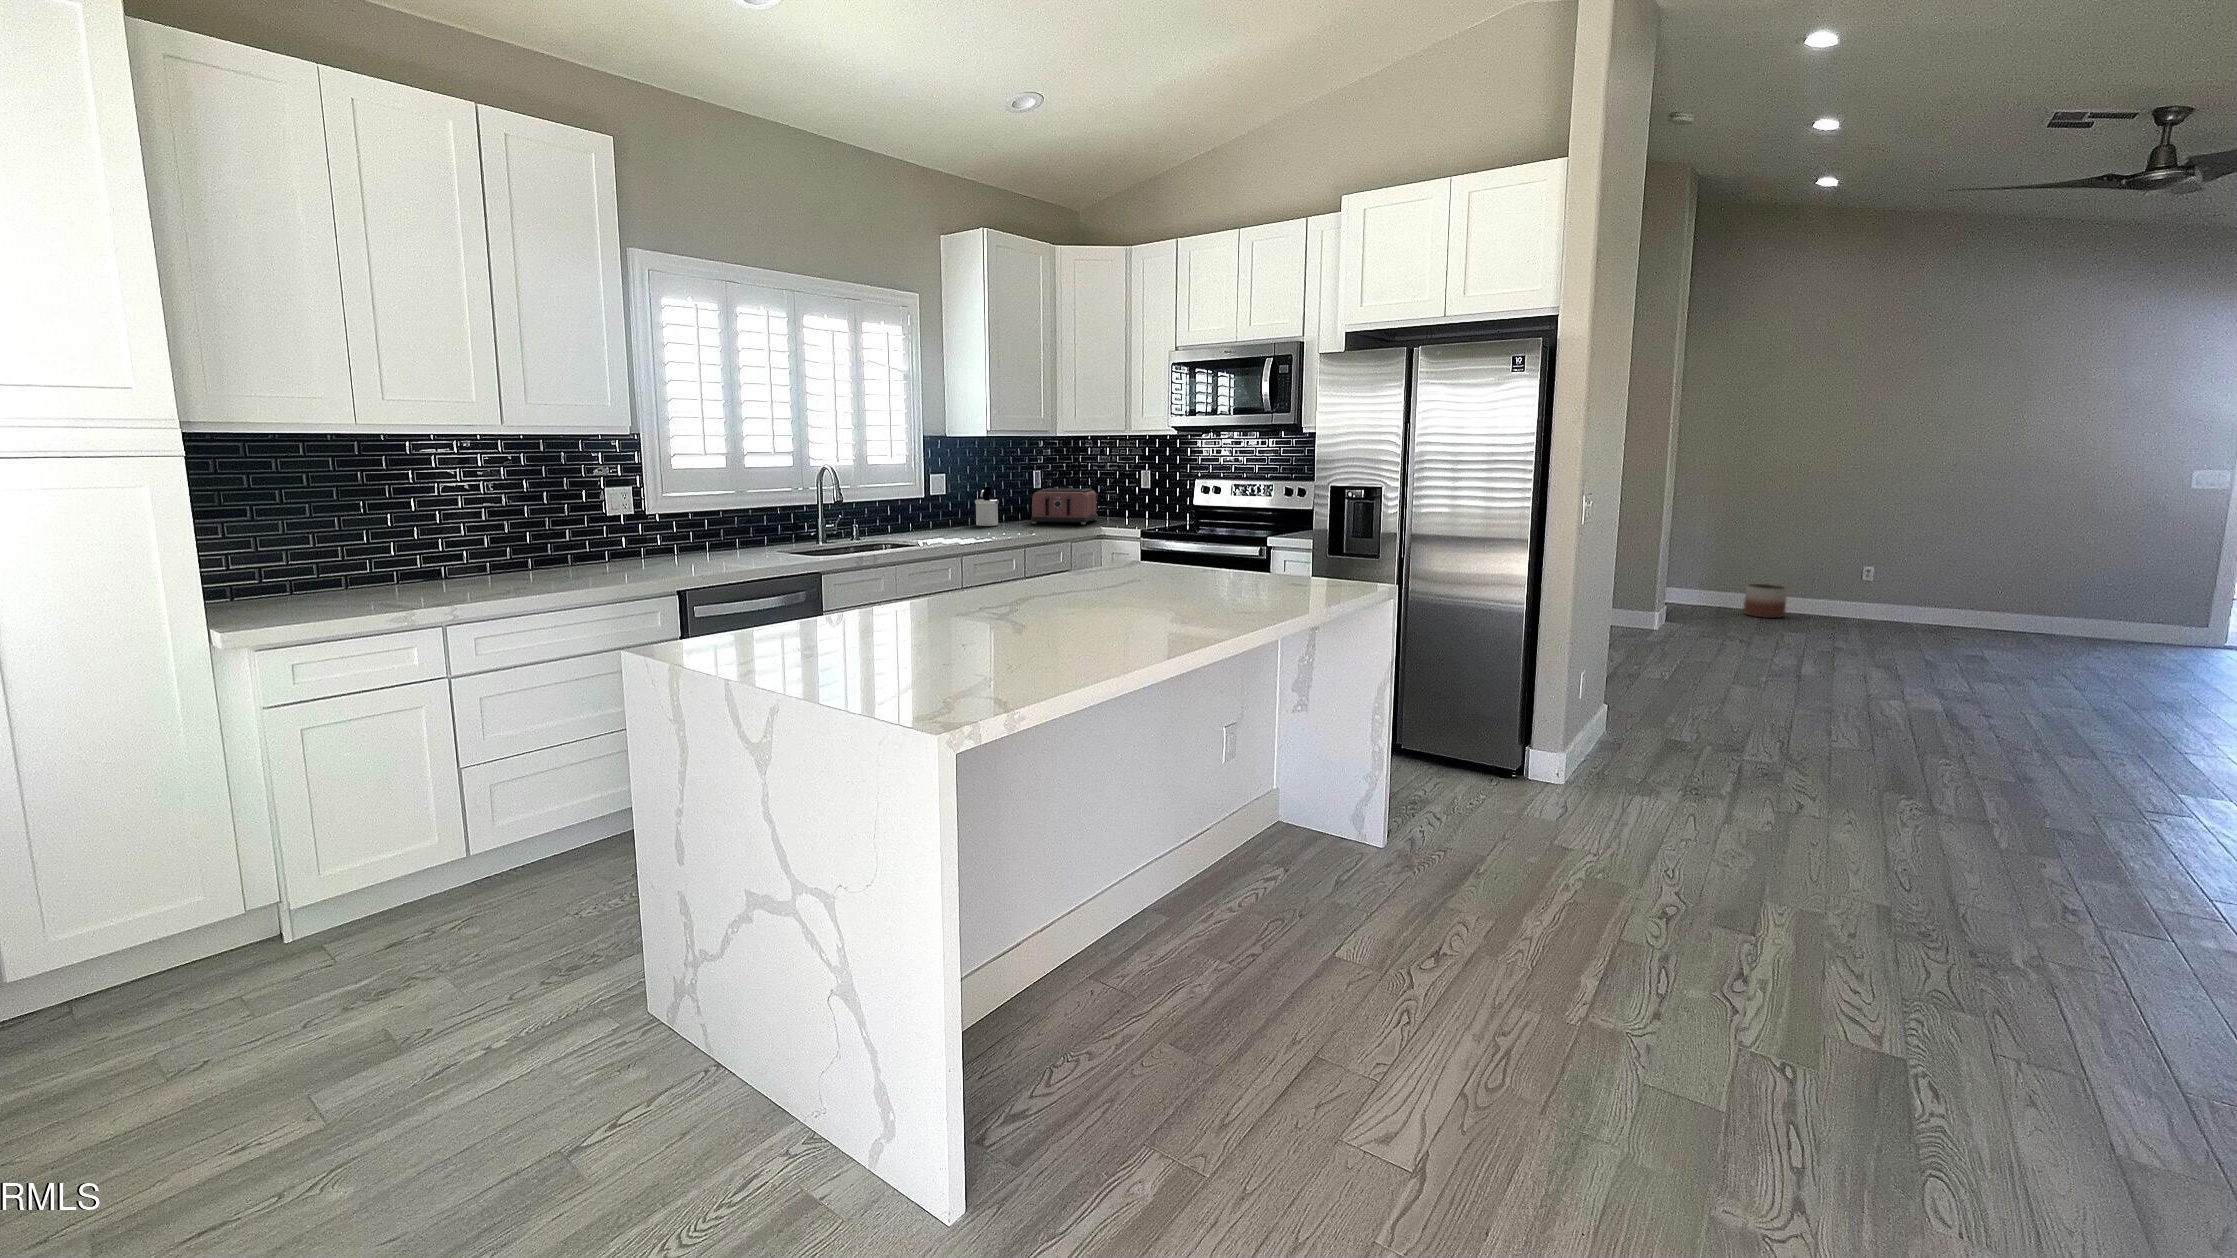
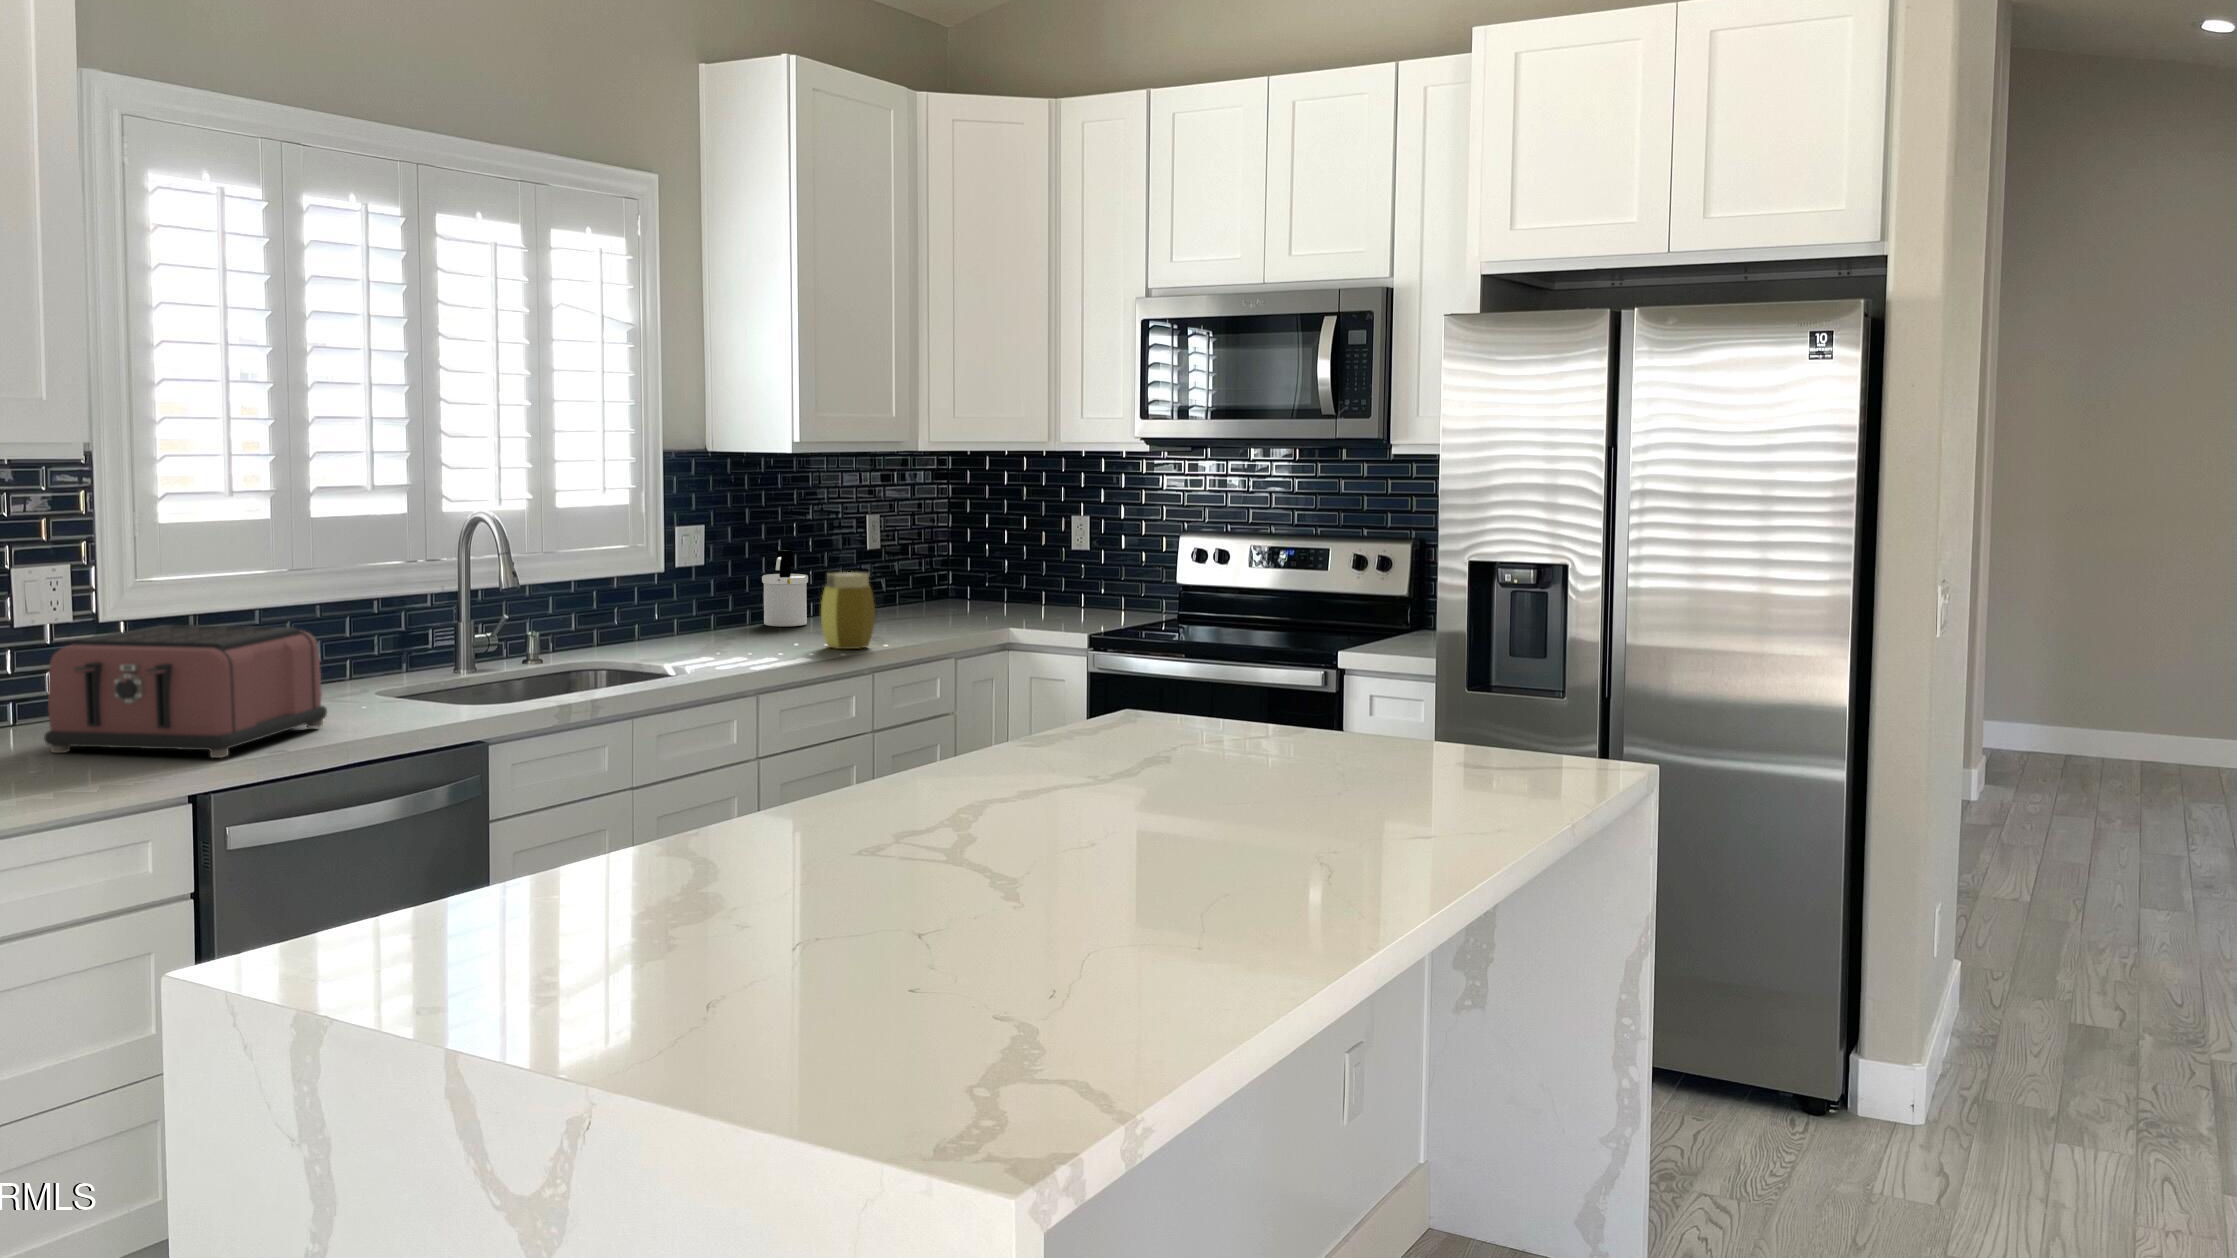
toaster: present [1031,488,1098,525] -> present [44,625,327,758]
jar: none [999,496,1027,535] -> present [821,572,875,649]
planter: present [1743,584,1787,618] -> none [2078,709,2149,768]

